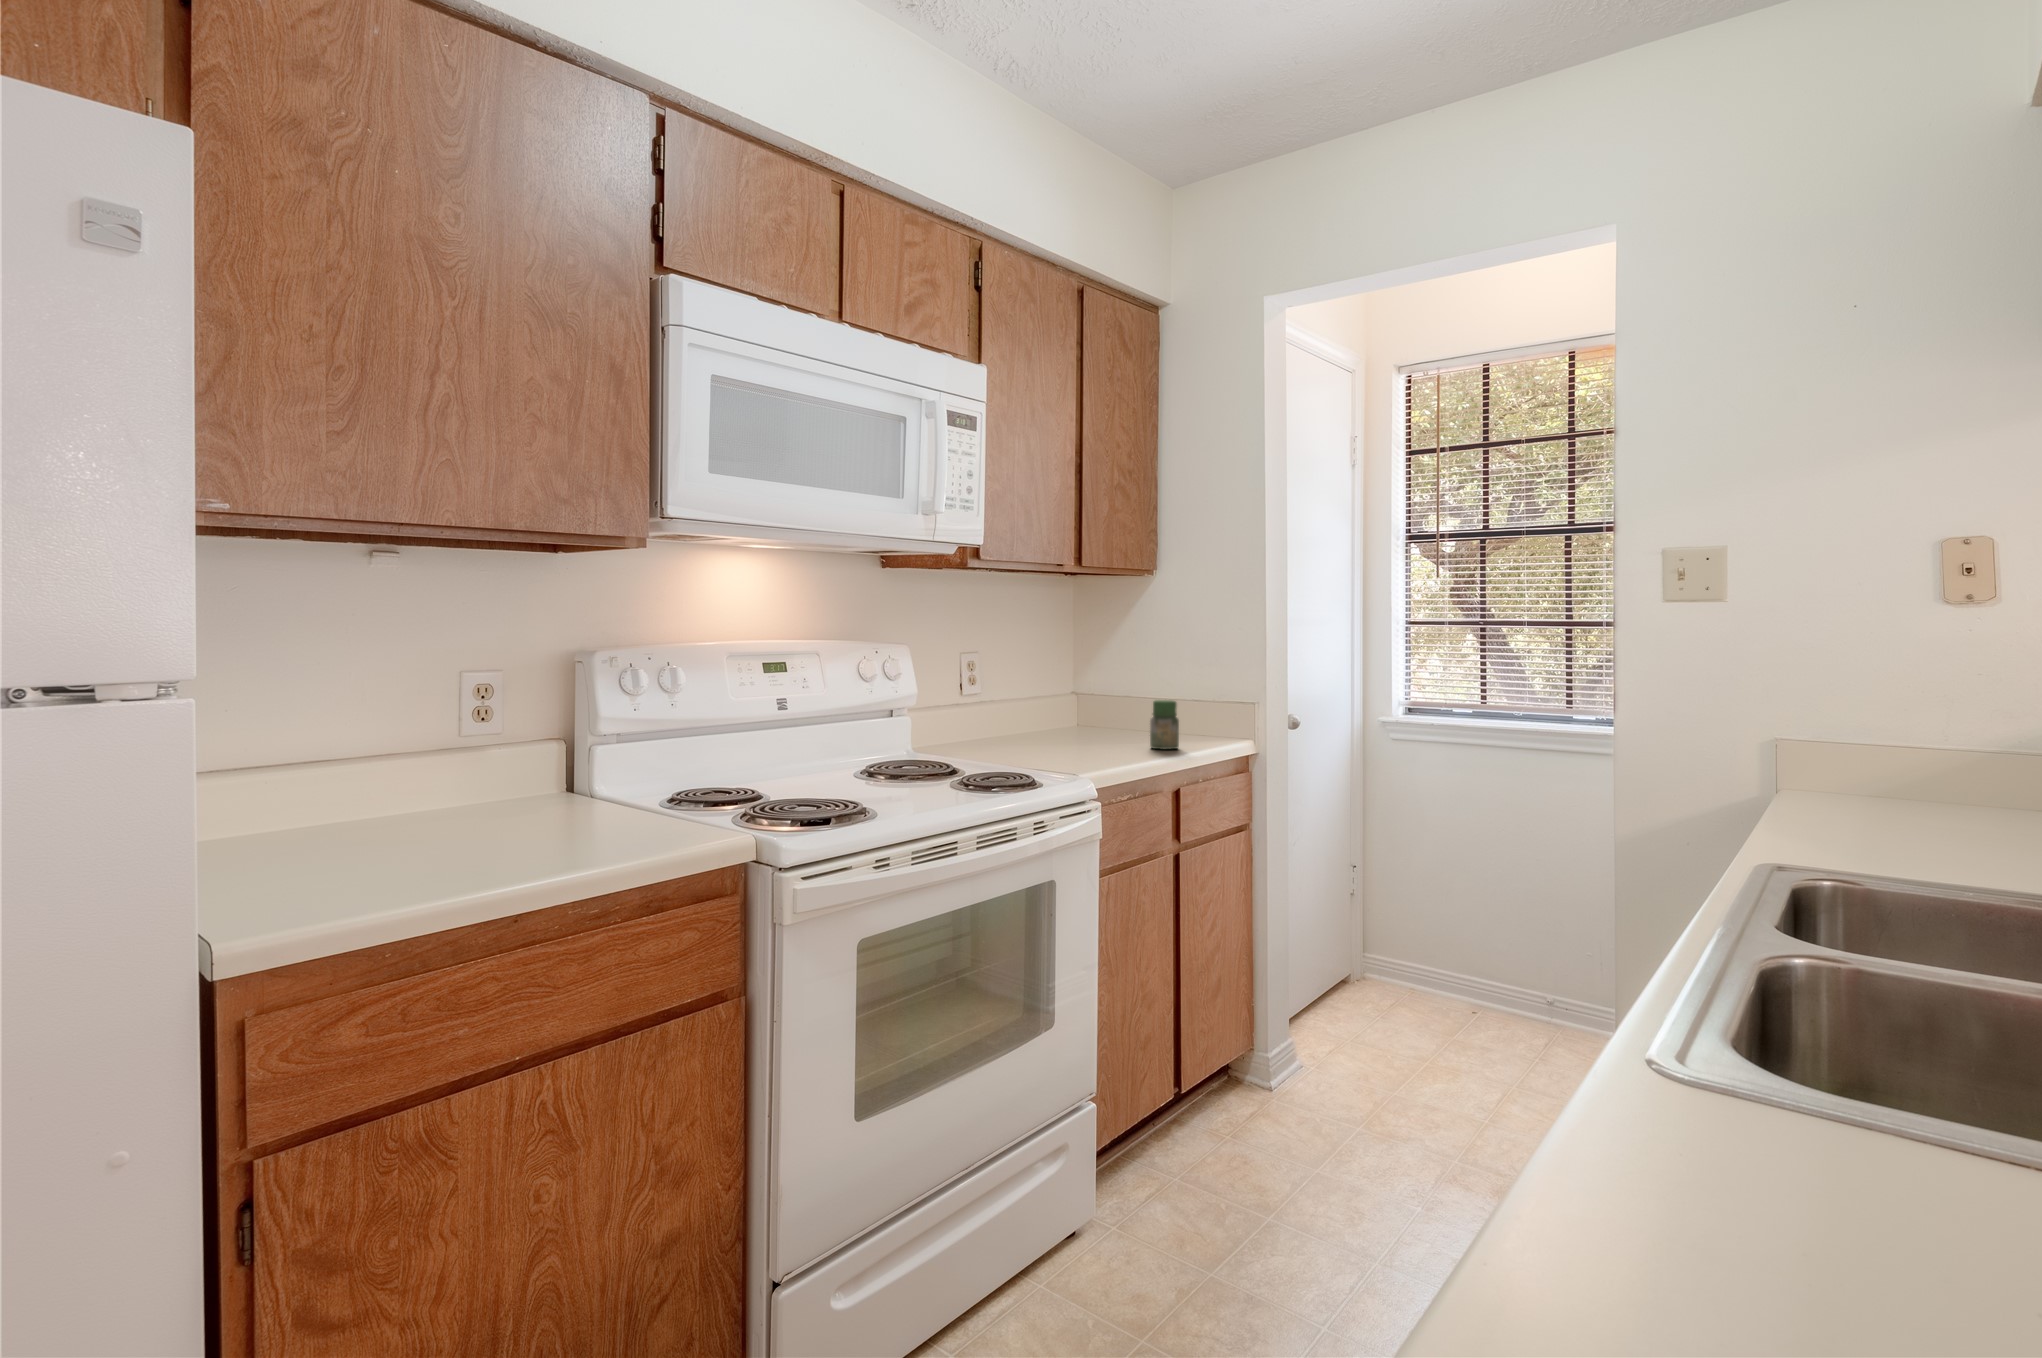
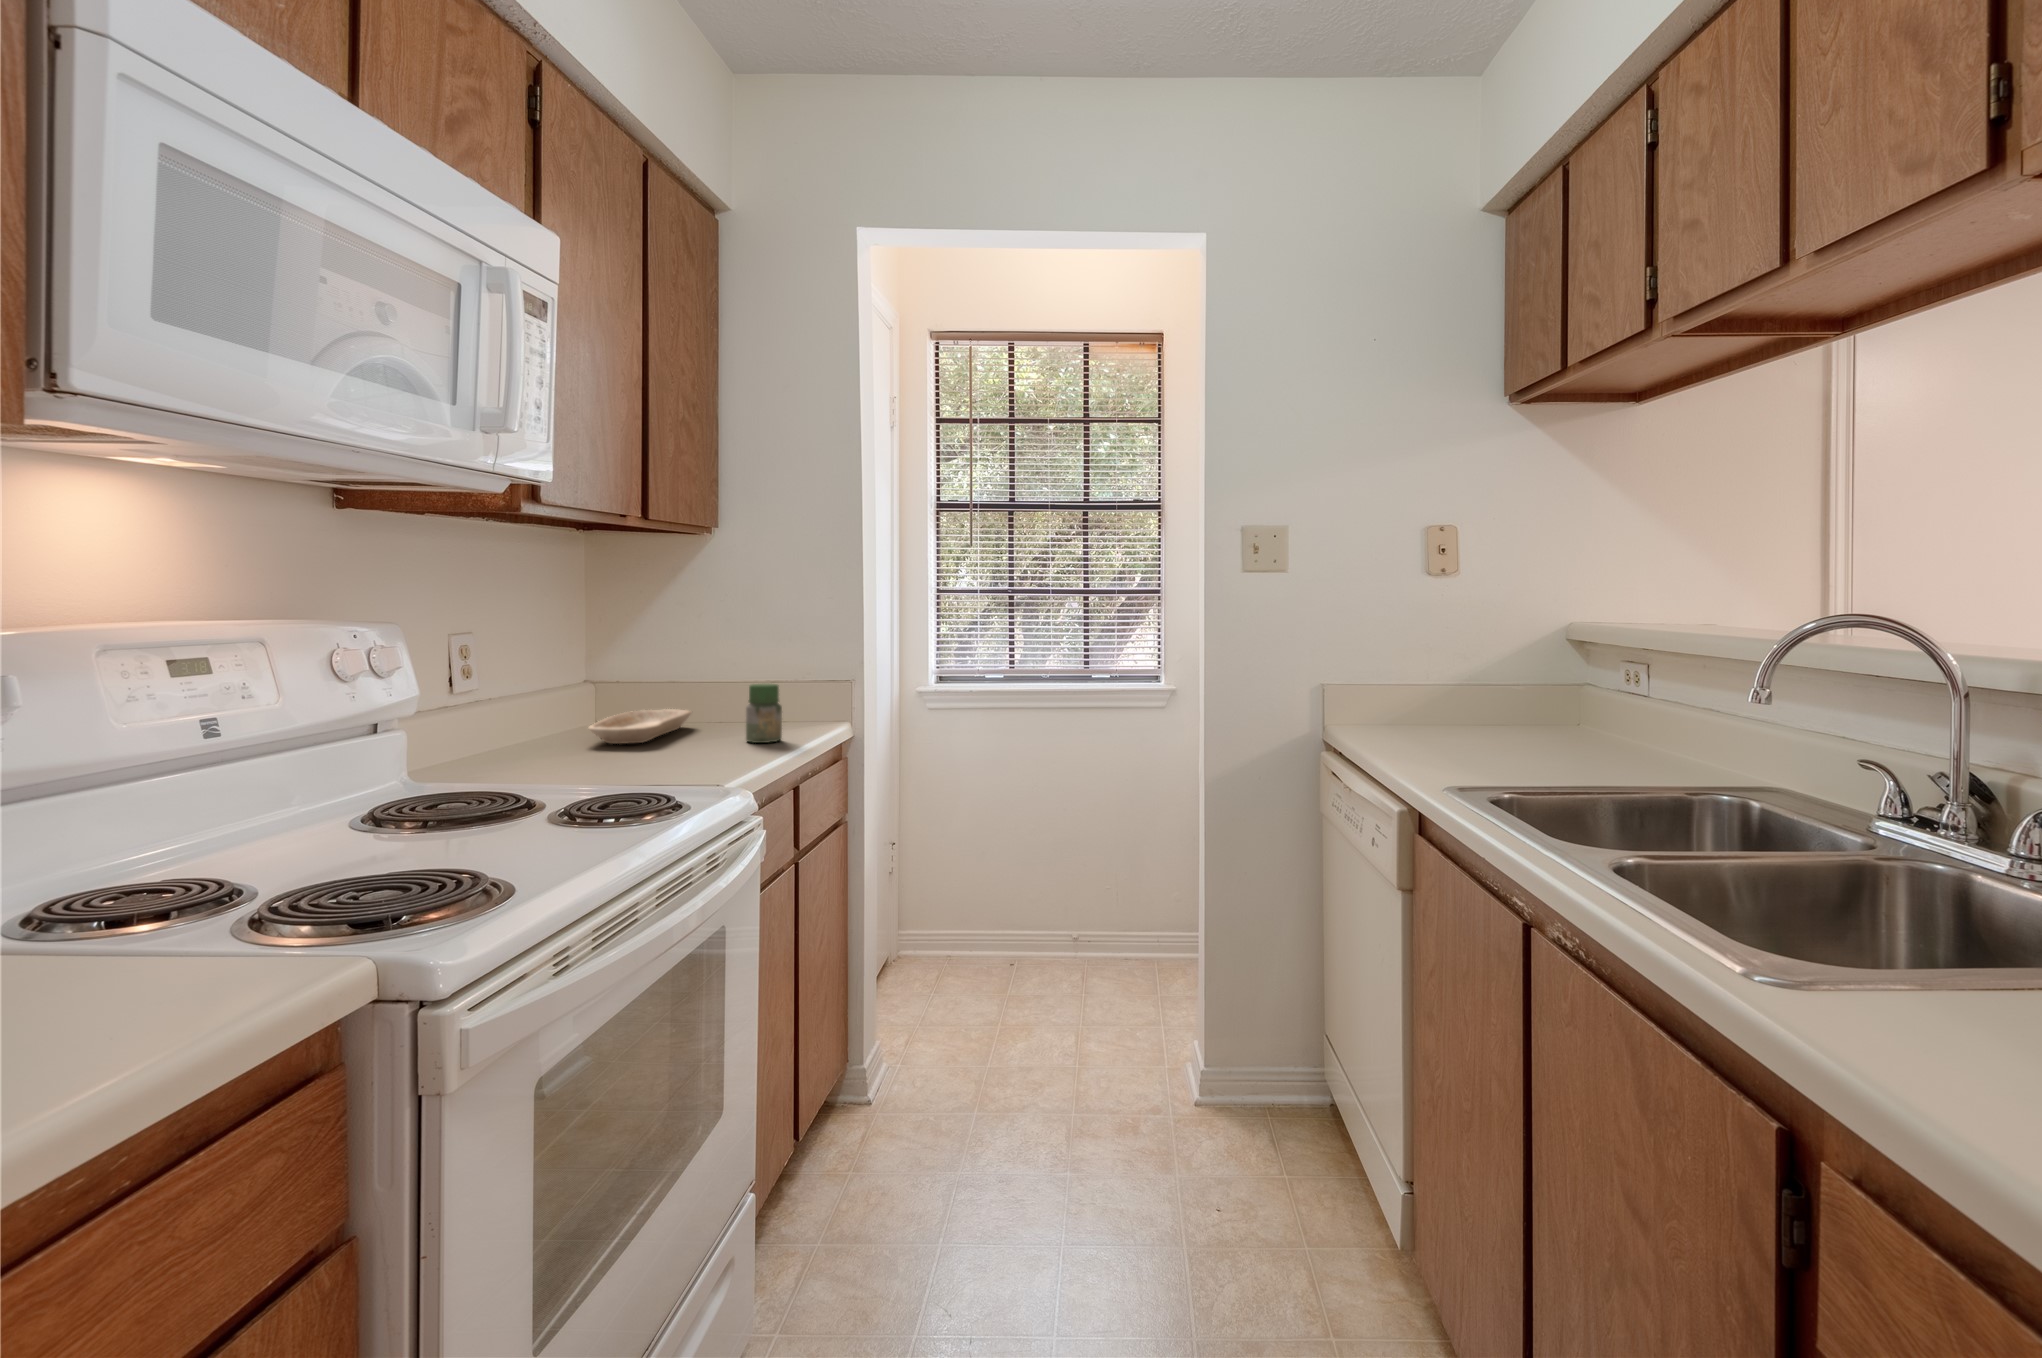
tray: none [1040,720,1130,743] -> present [589,709,692,744]

